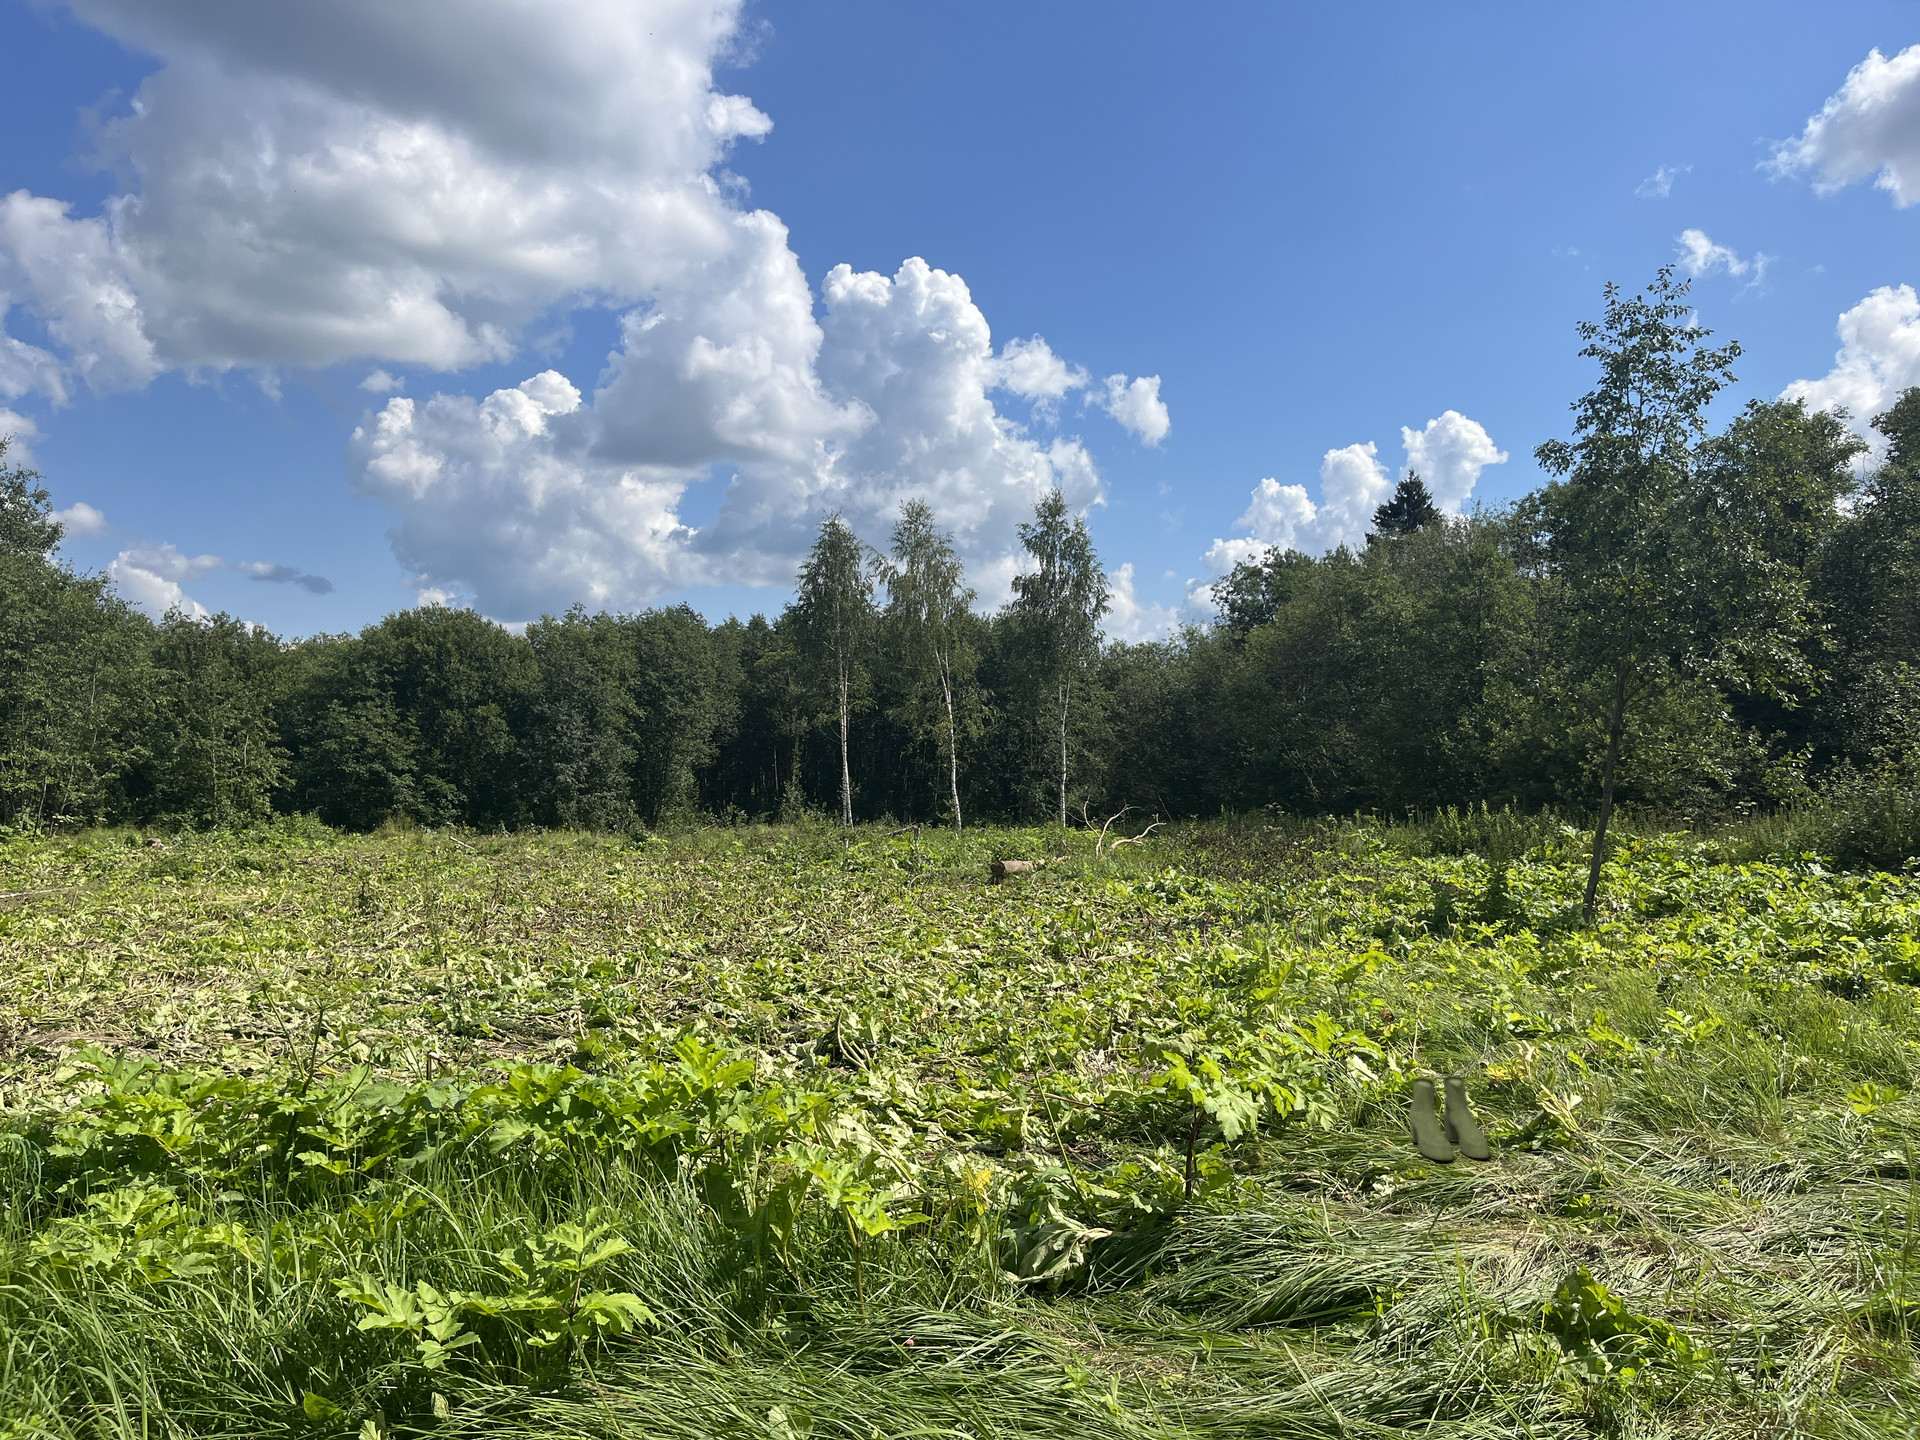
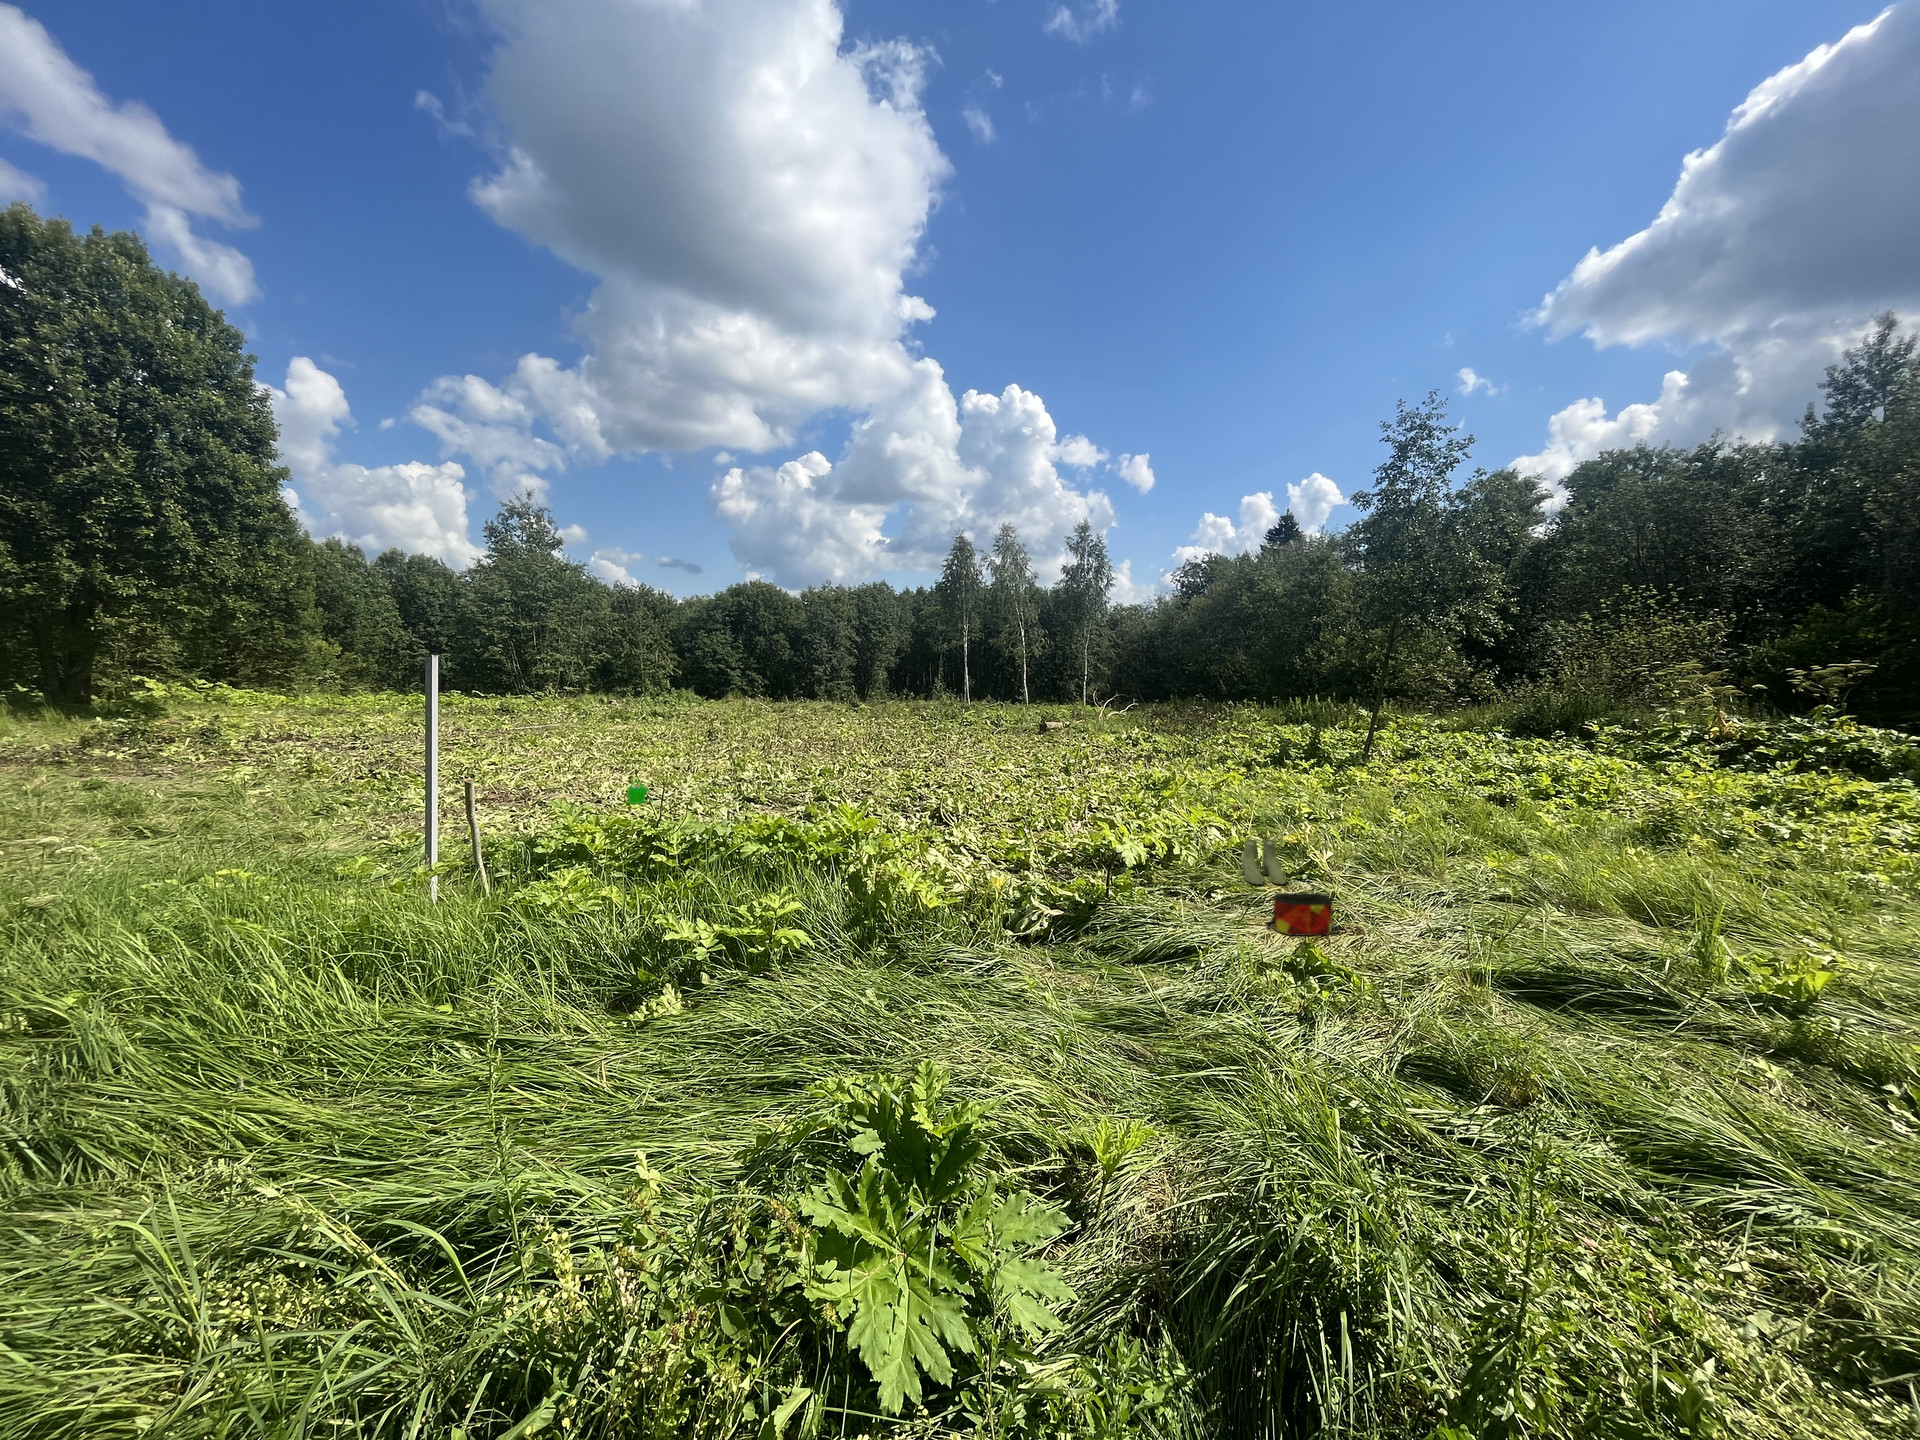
watering can: none [196,992,249,1042] -> present [627,781,650,804]
bag: none [1477,1172,1589,1254] -> present [1266,893,1332,936]

